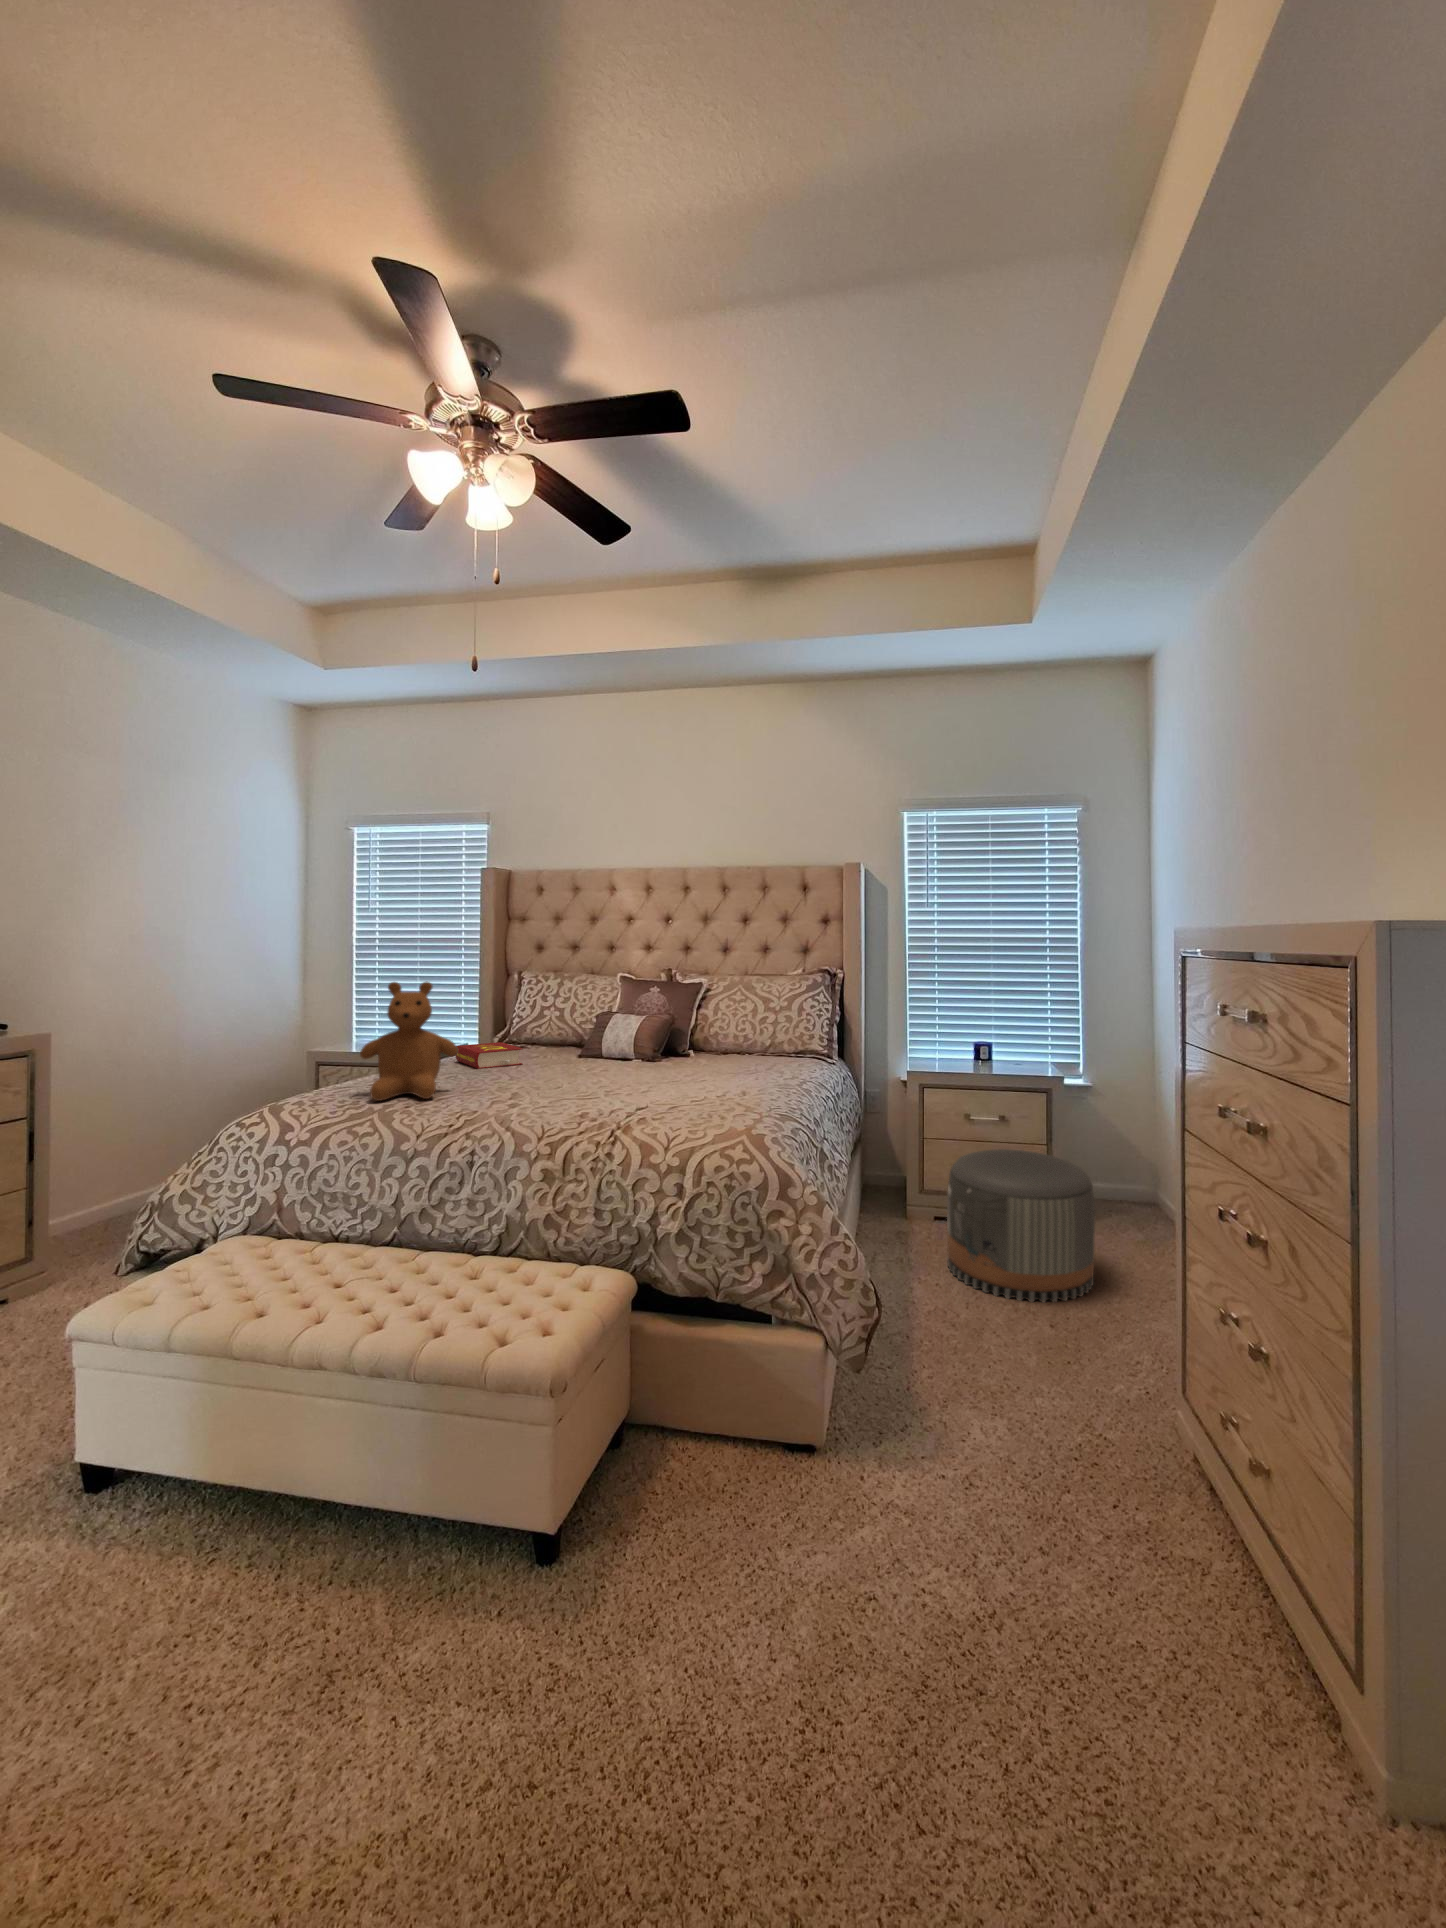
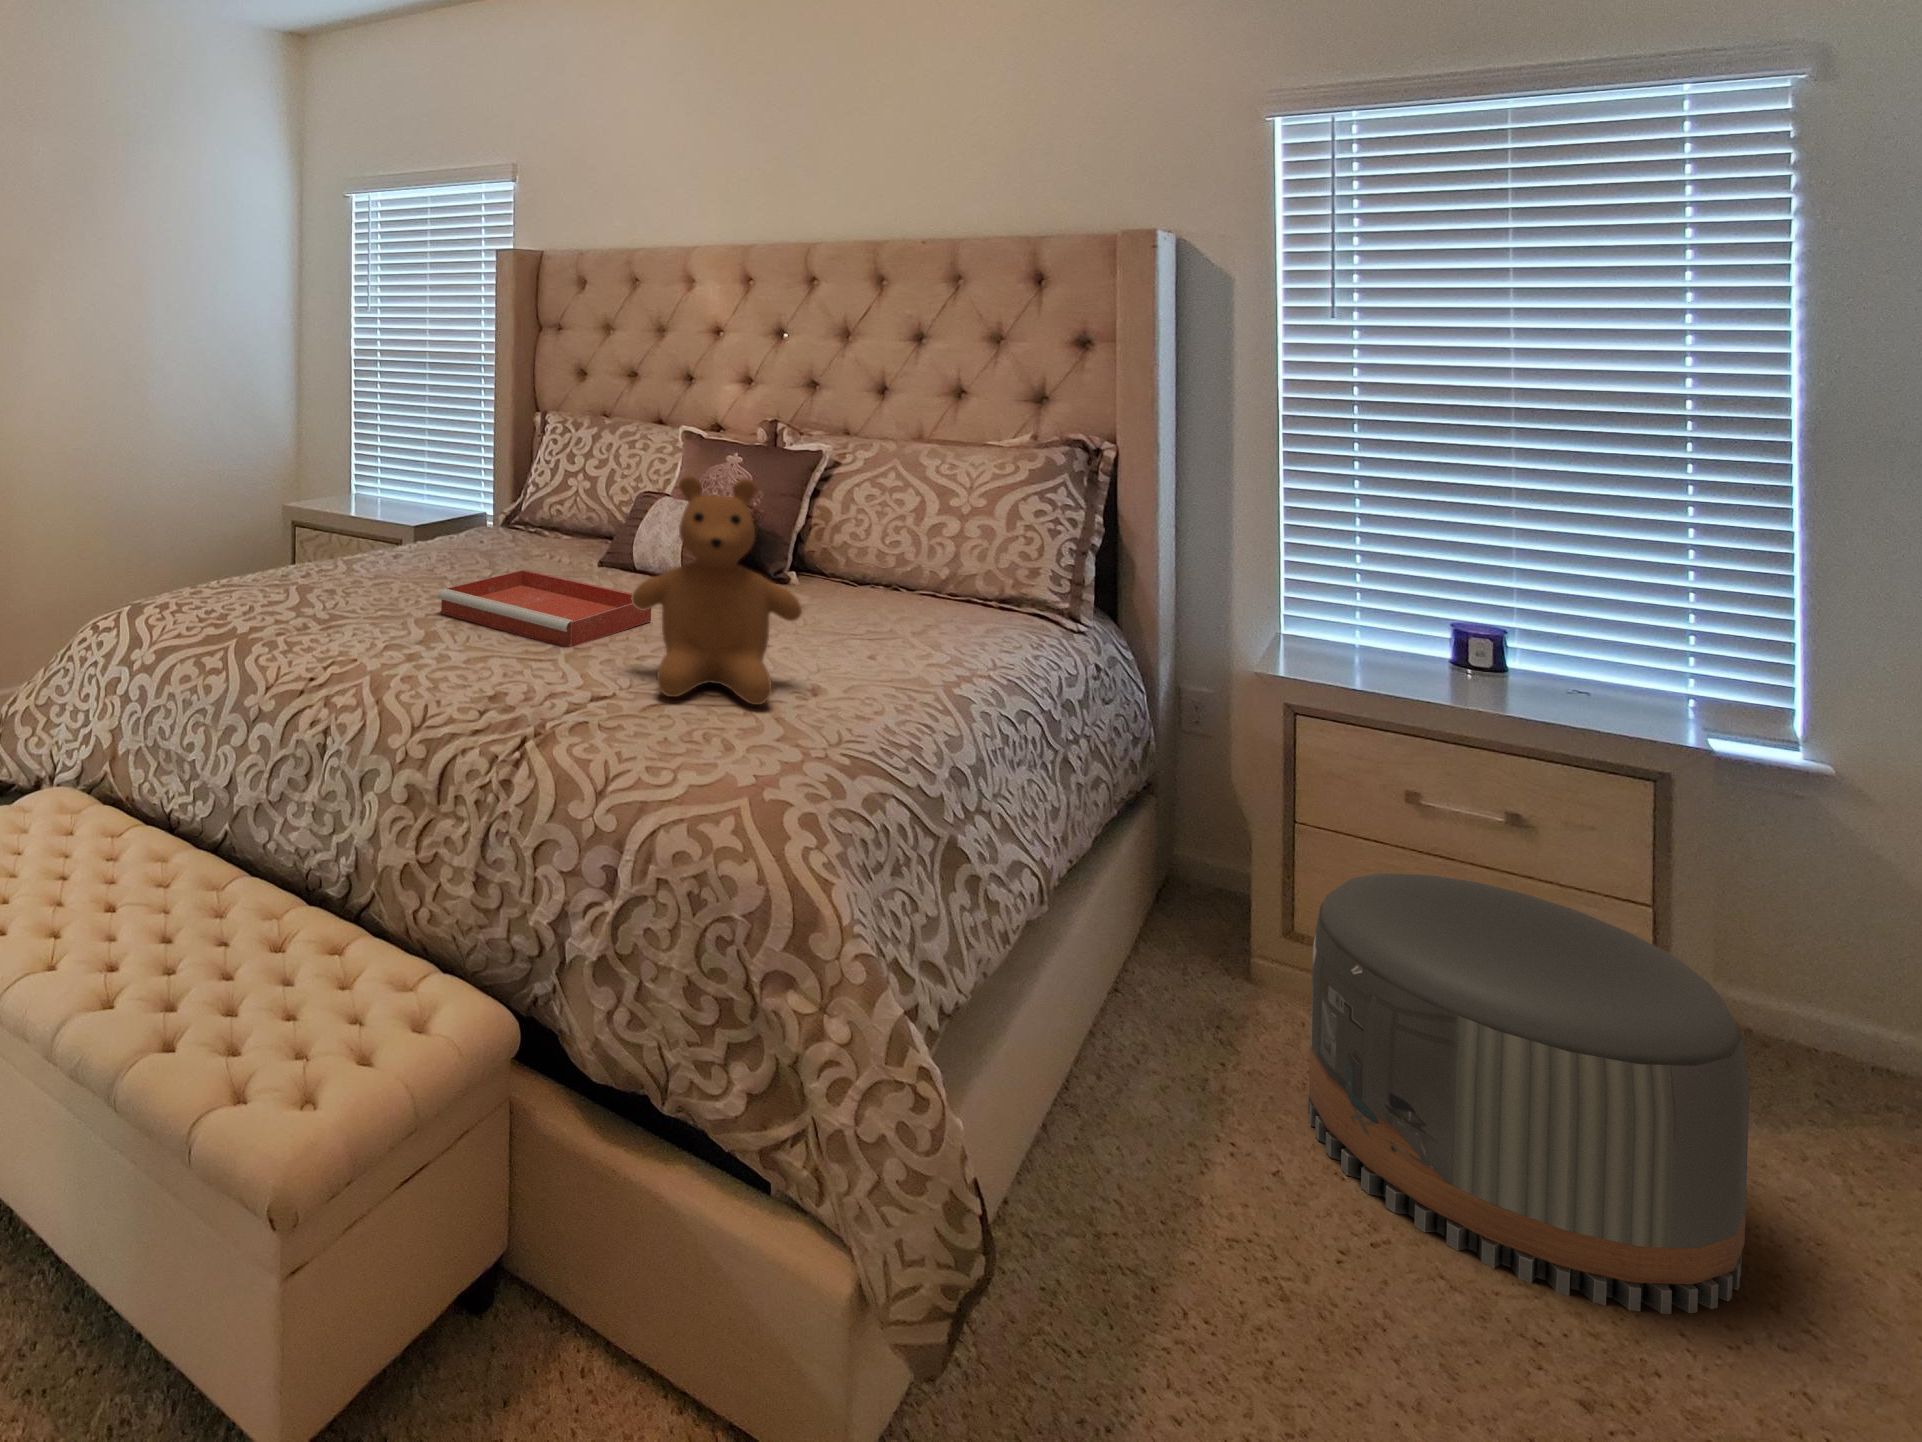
teddy bear: present [360,981,458,1101] -> present [632,476,802,705]
book: present [456,1042,522,1069] -> none [425,526,512,568]
tray: none [502,1060,633,1094] -> present [438,570,651,647]

